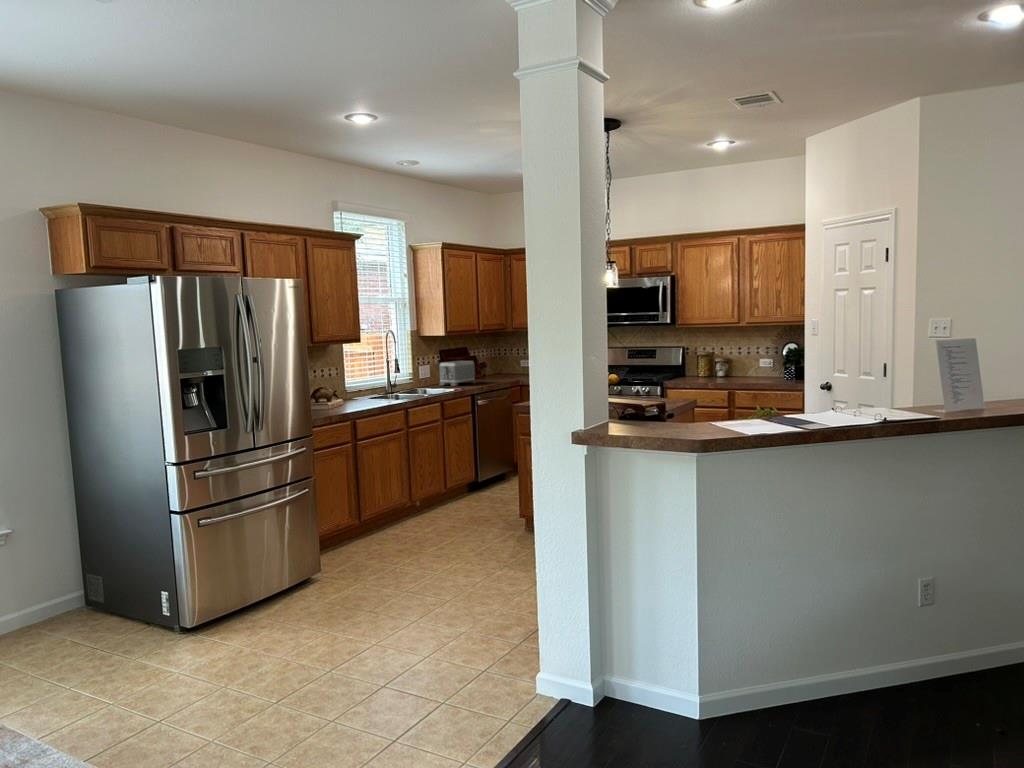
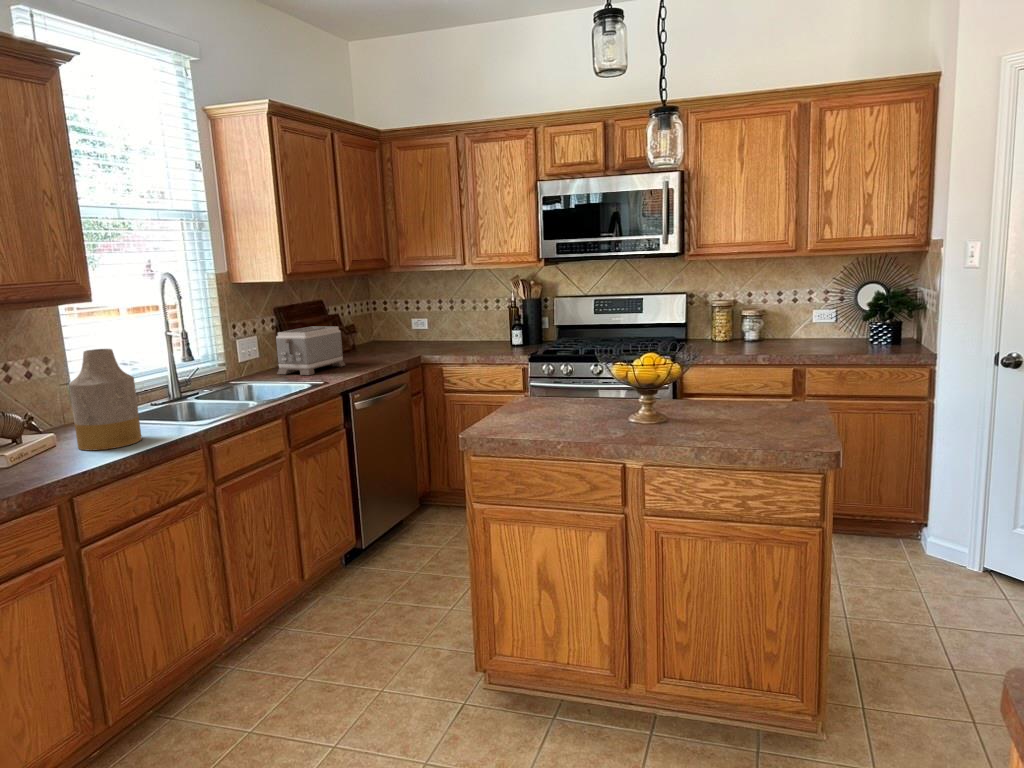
vase: none [353,362,379,405] -> present [69,349,142,451]

